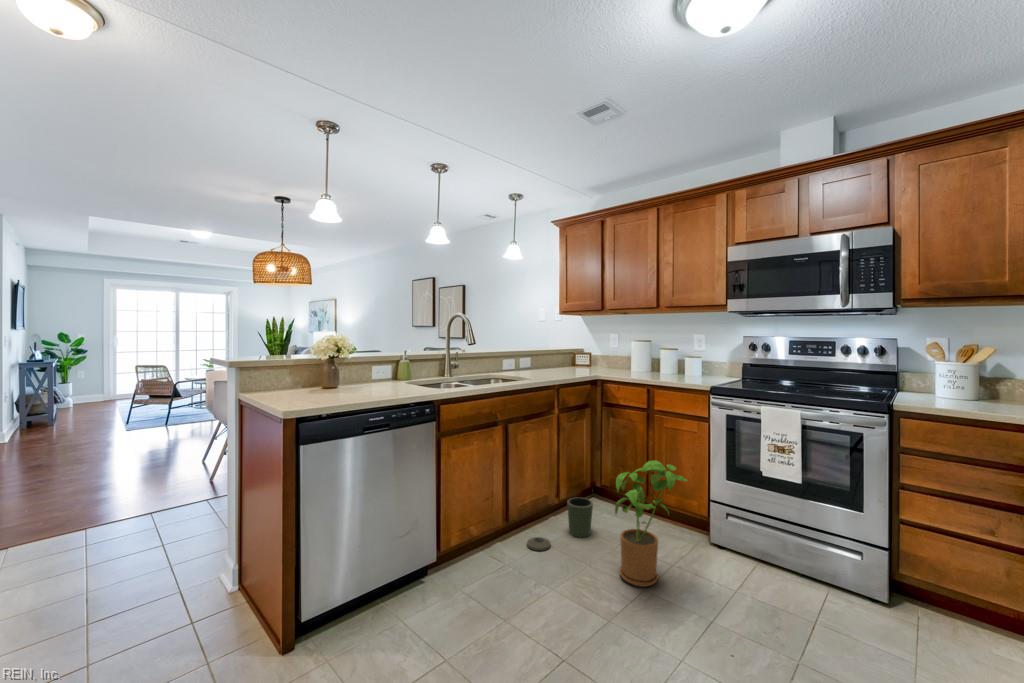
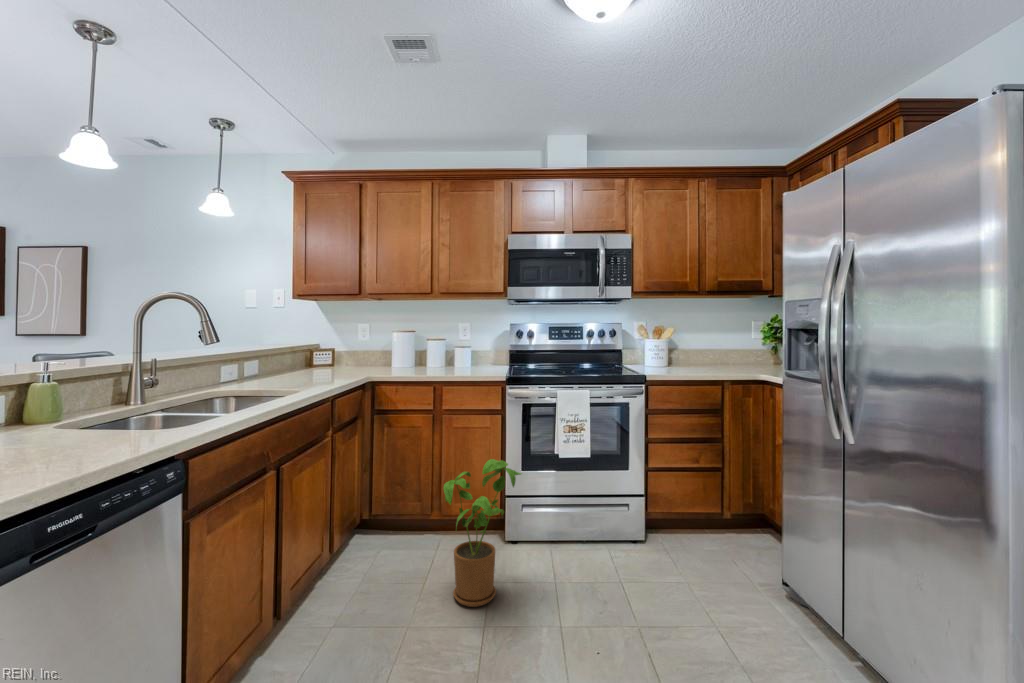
trash can: present [527,498,593,551] -> none [319,526,394,618]

